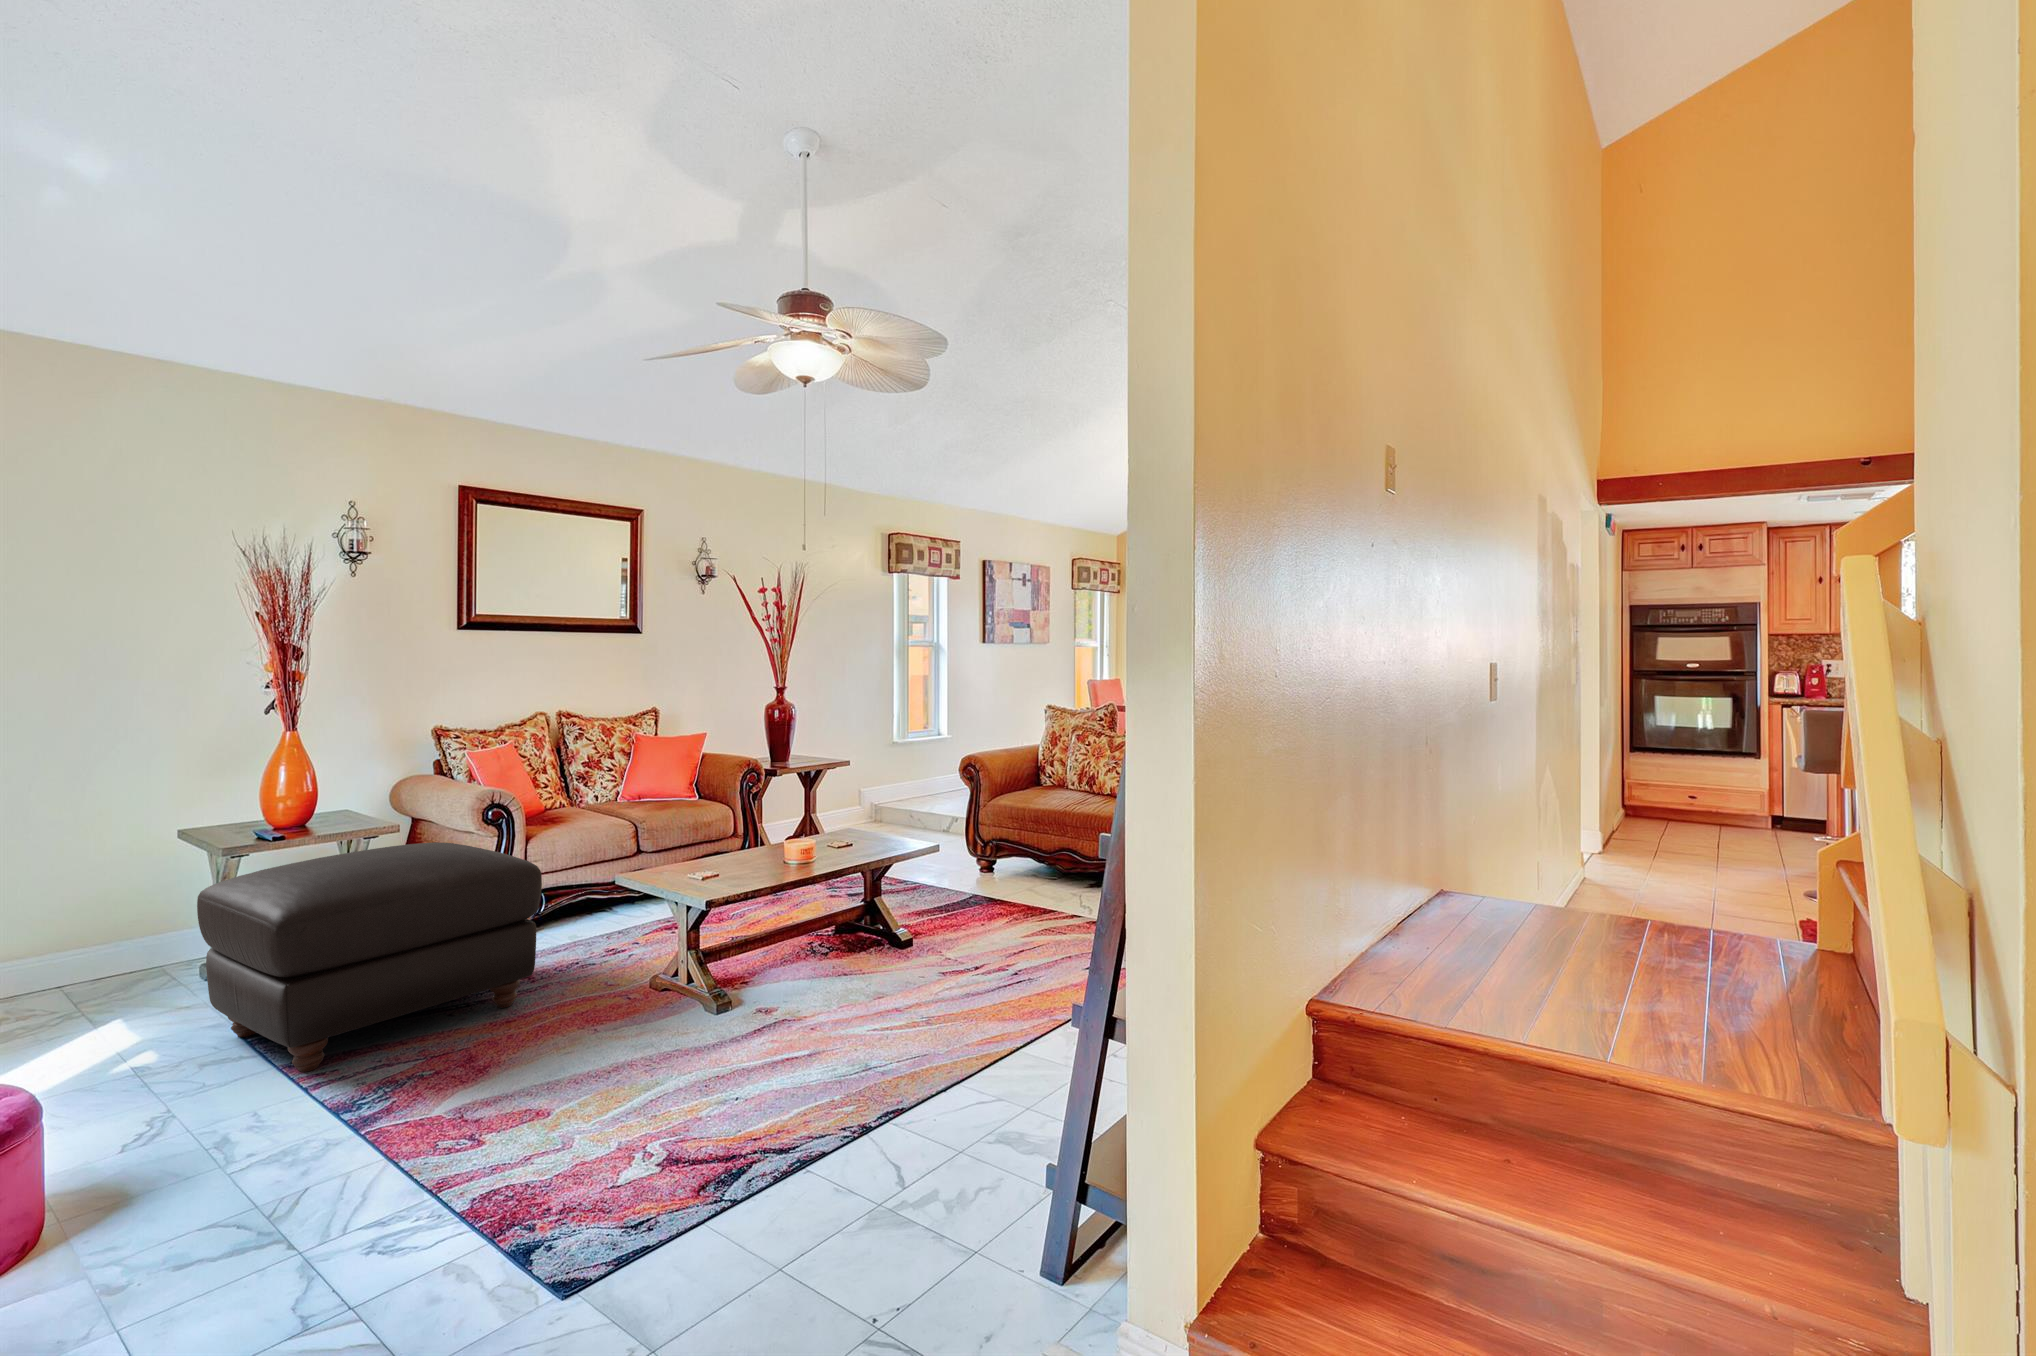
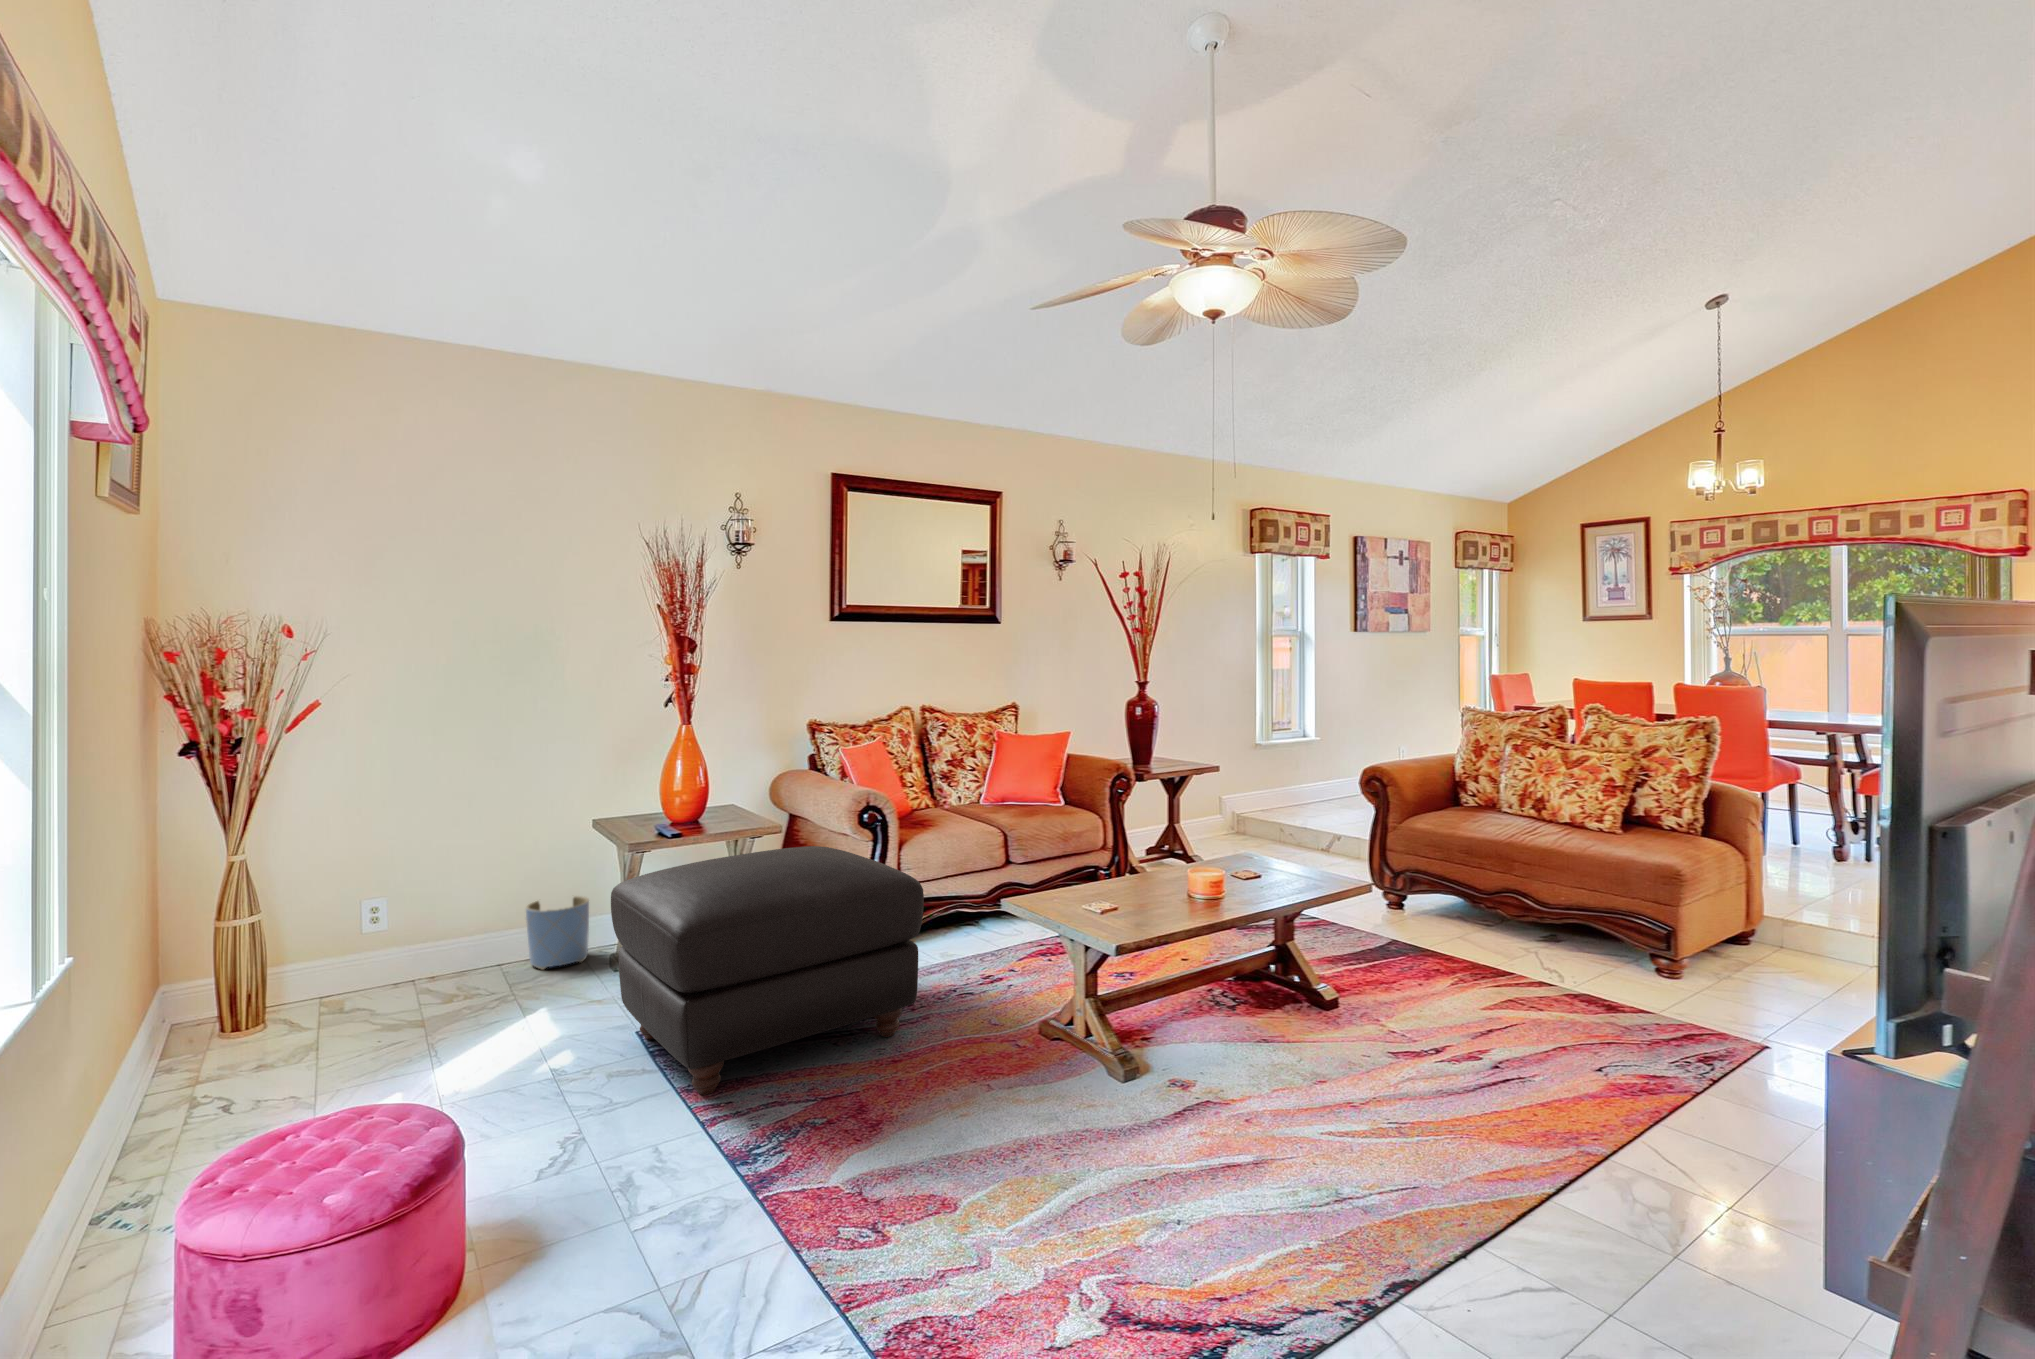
planter: none [81,913,165,992] -> present [526,896,589,970]

